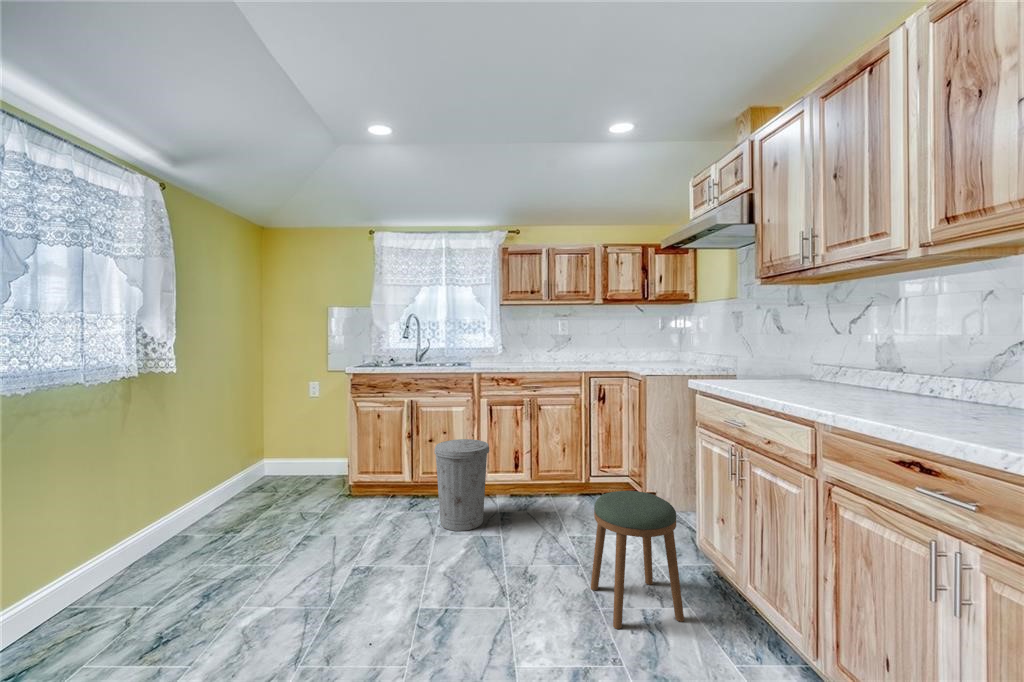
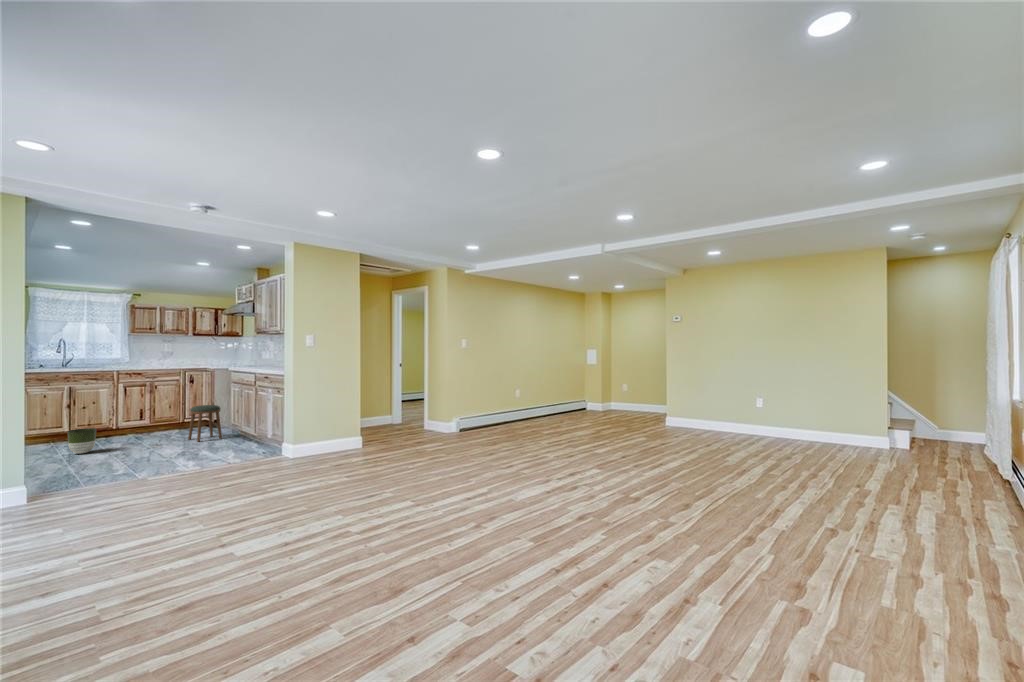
trash can: present [434,439,489,531] -> none [98,402,131,441]
planter: none [328,524,387,601] -> present [68,428,96,454]

